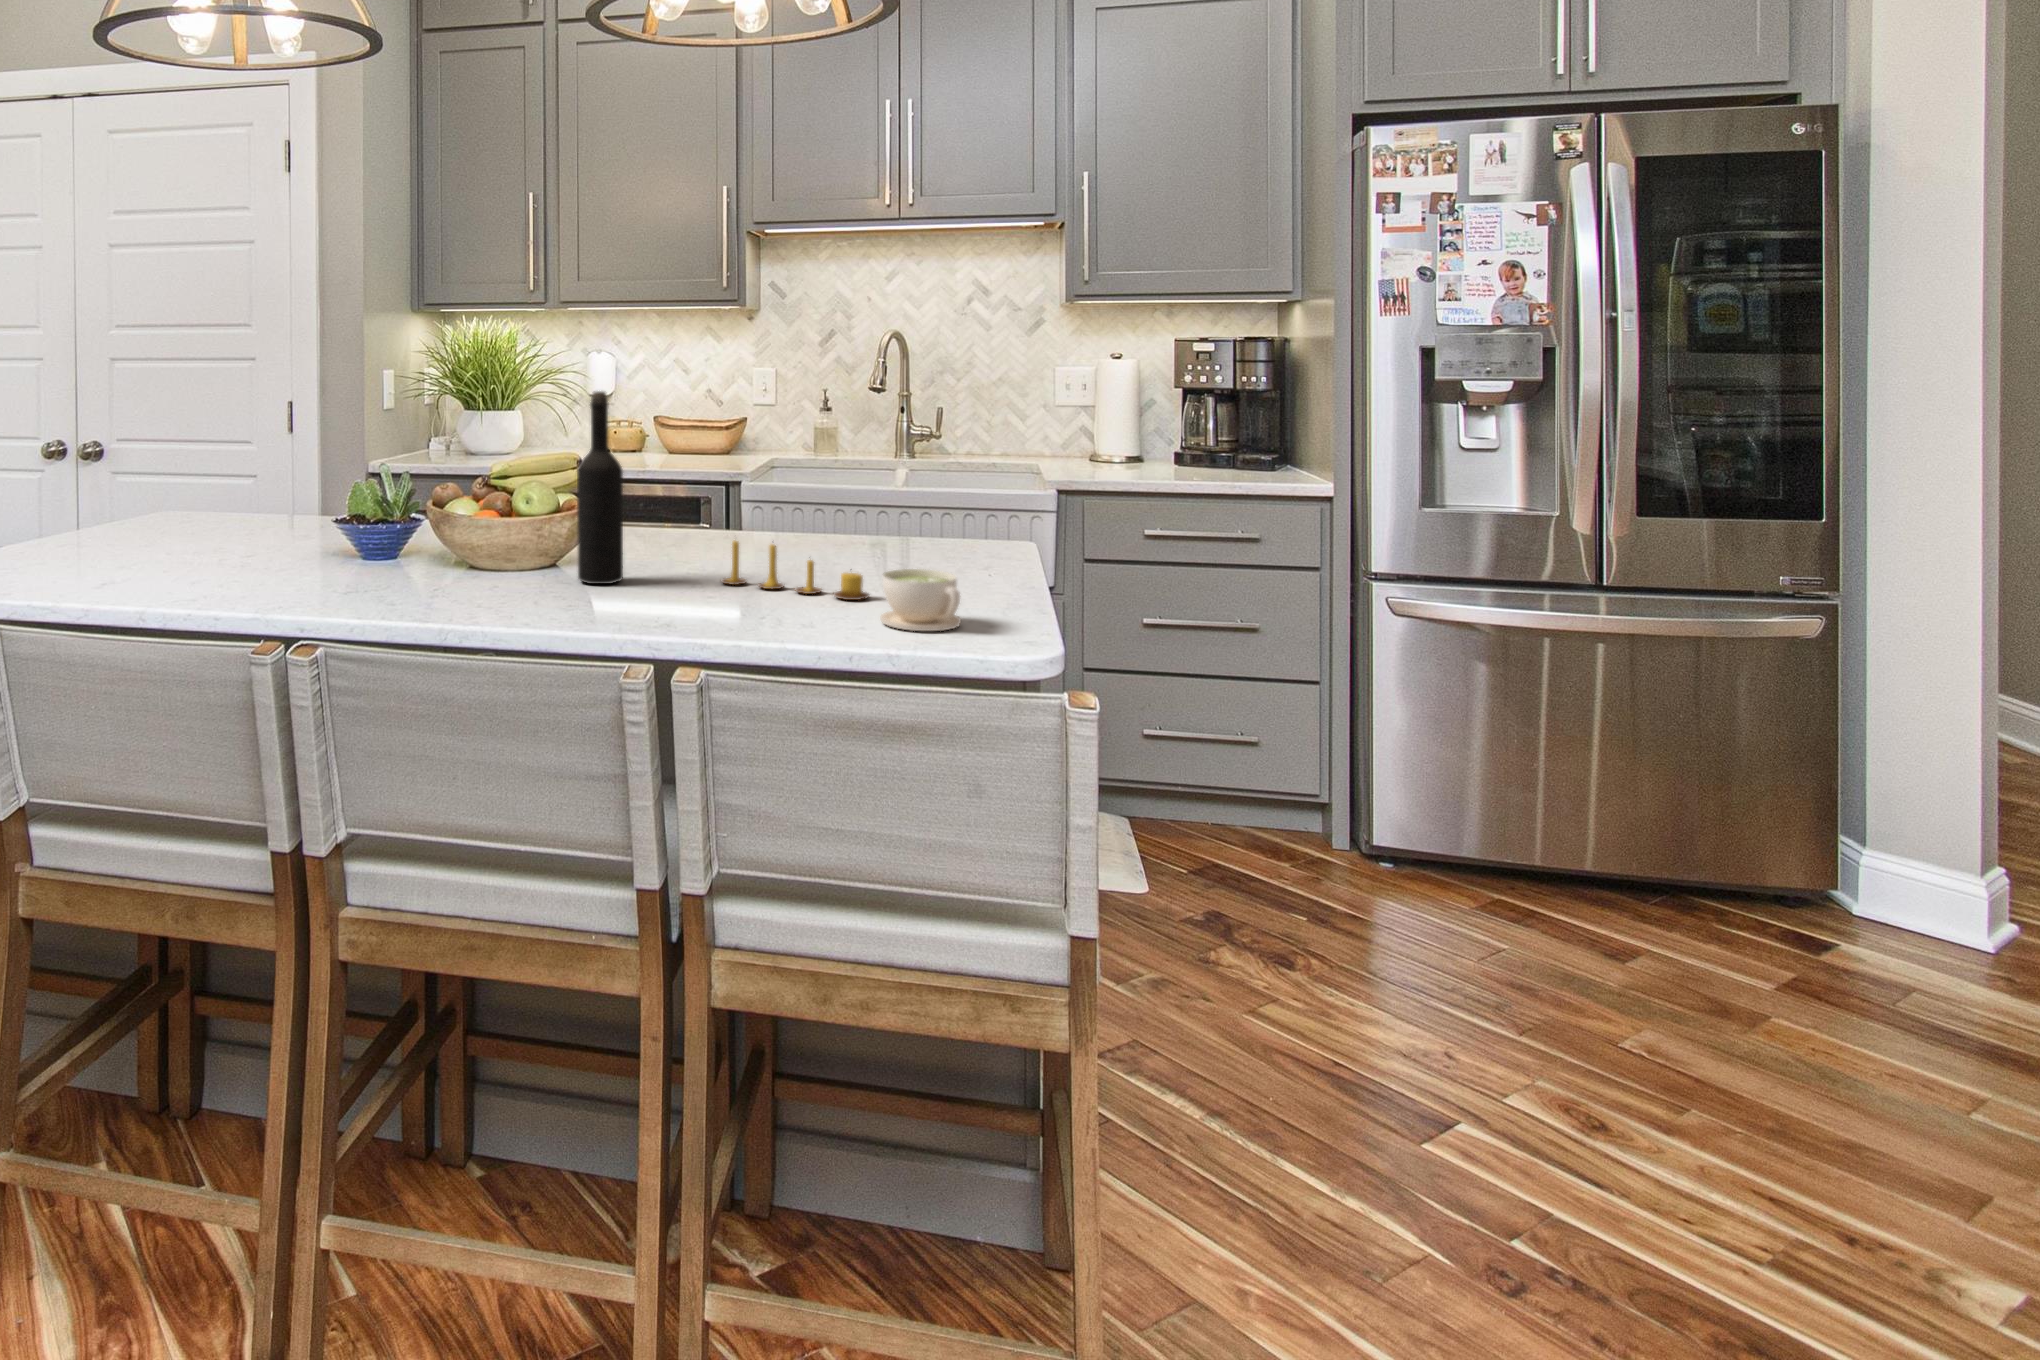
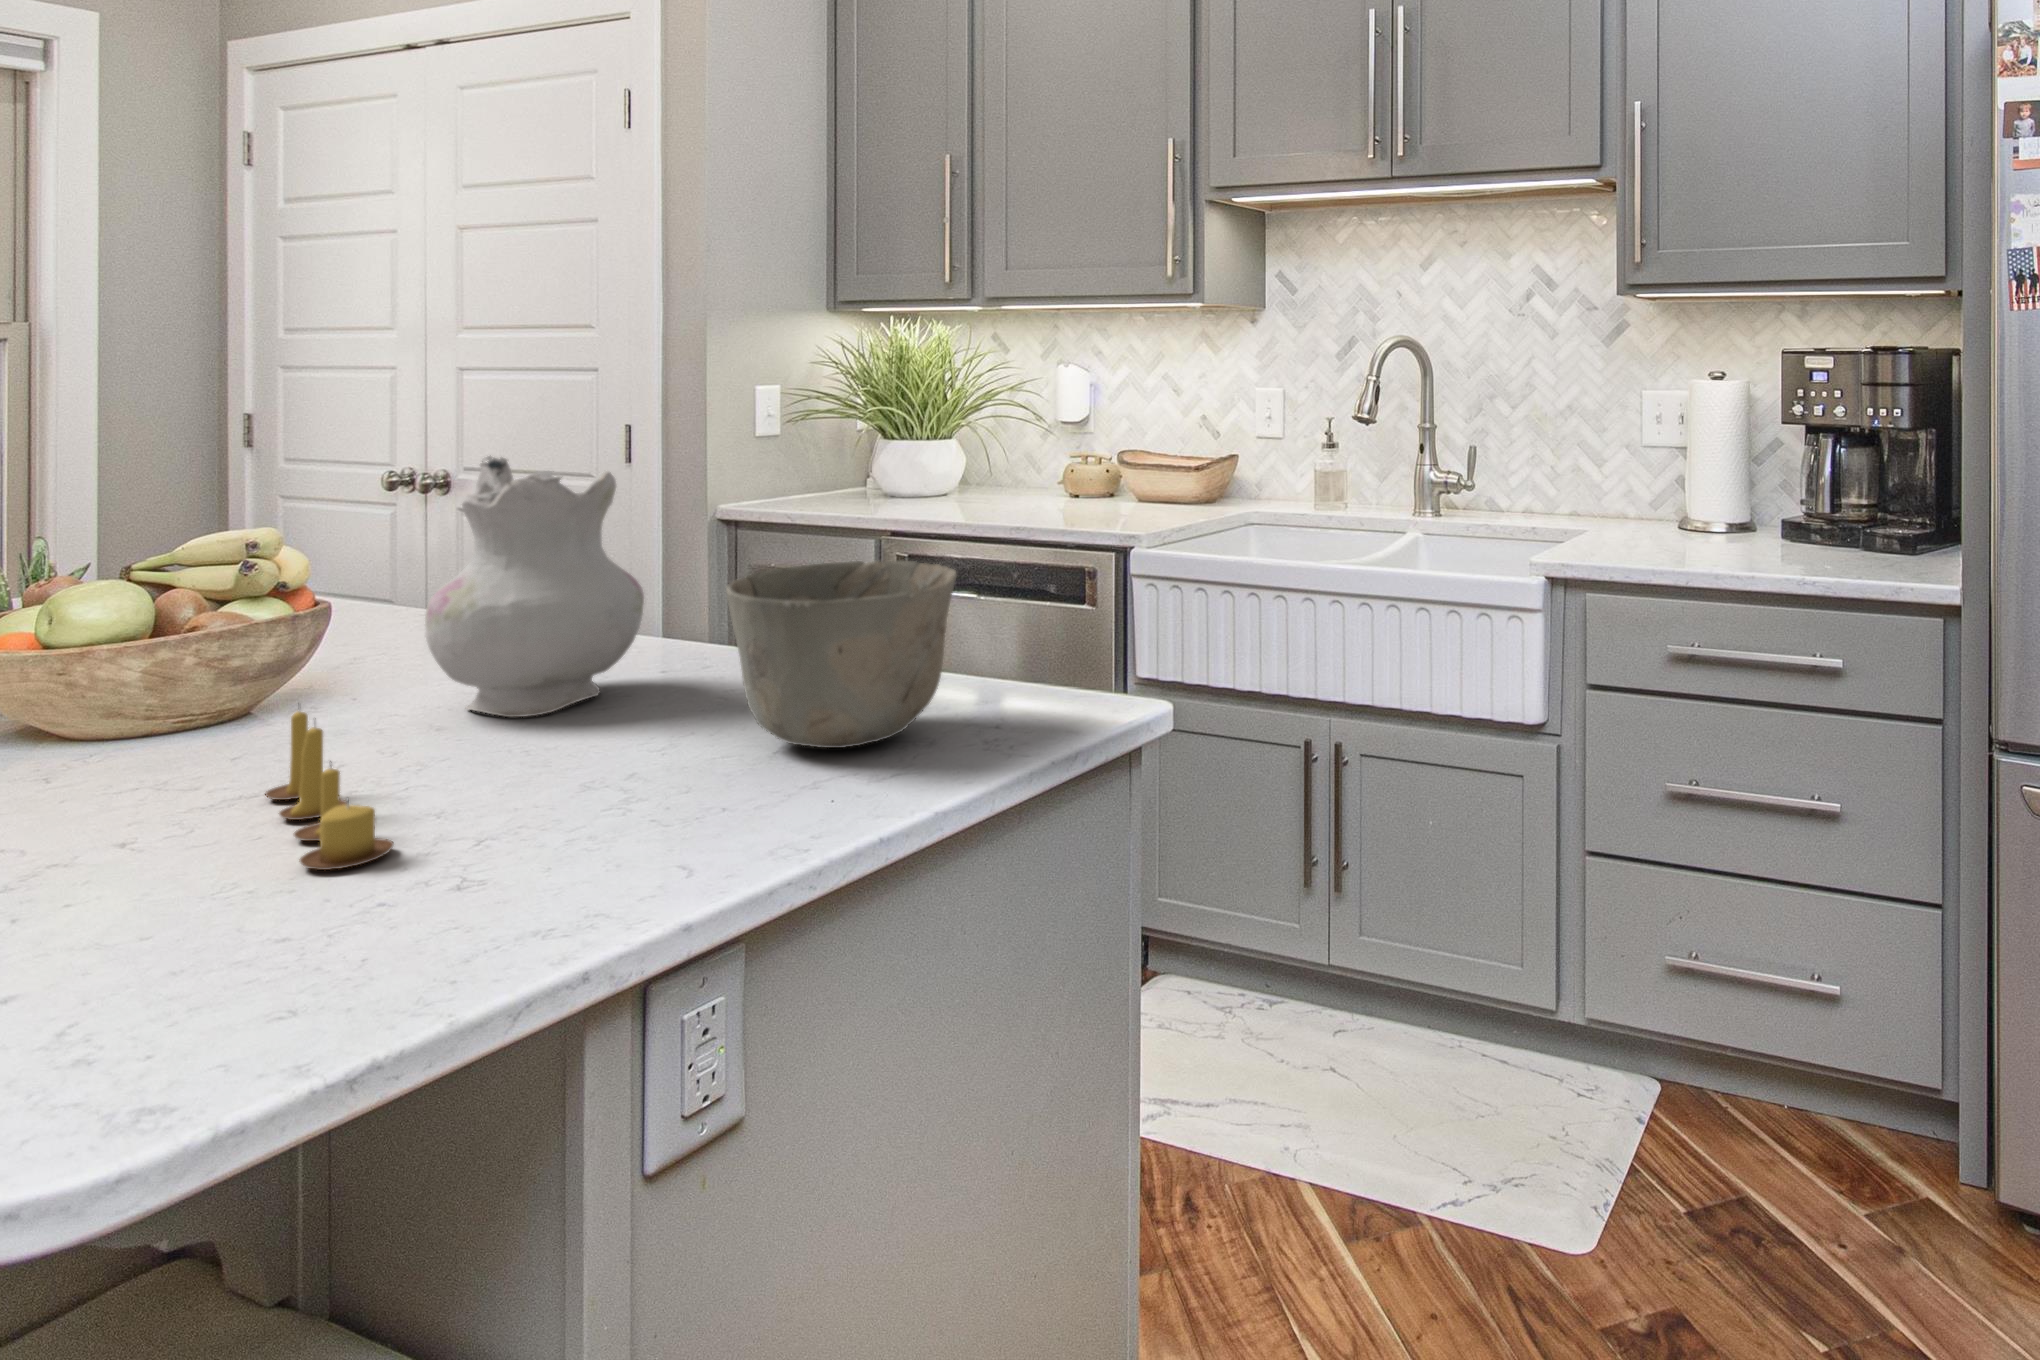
wine bottle: present [577,391,623,584] -> none [52,419,167,782]
ceramic pitcher: none [639,412,757,558] -> present [425,456,644,717]
ceramic bowl: none [866,465,990,560] -> present [726,560,957,748]
coffee cup: present [880,569,961,631] -> none [43,835,288,1020]

